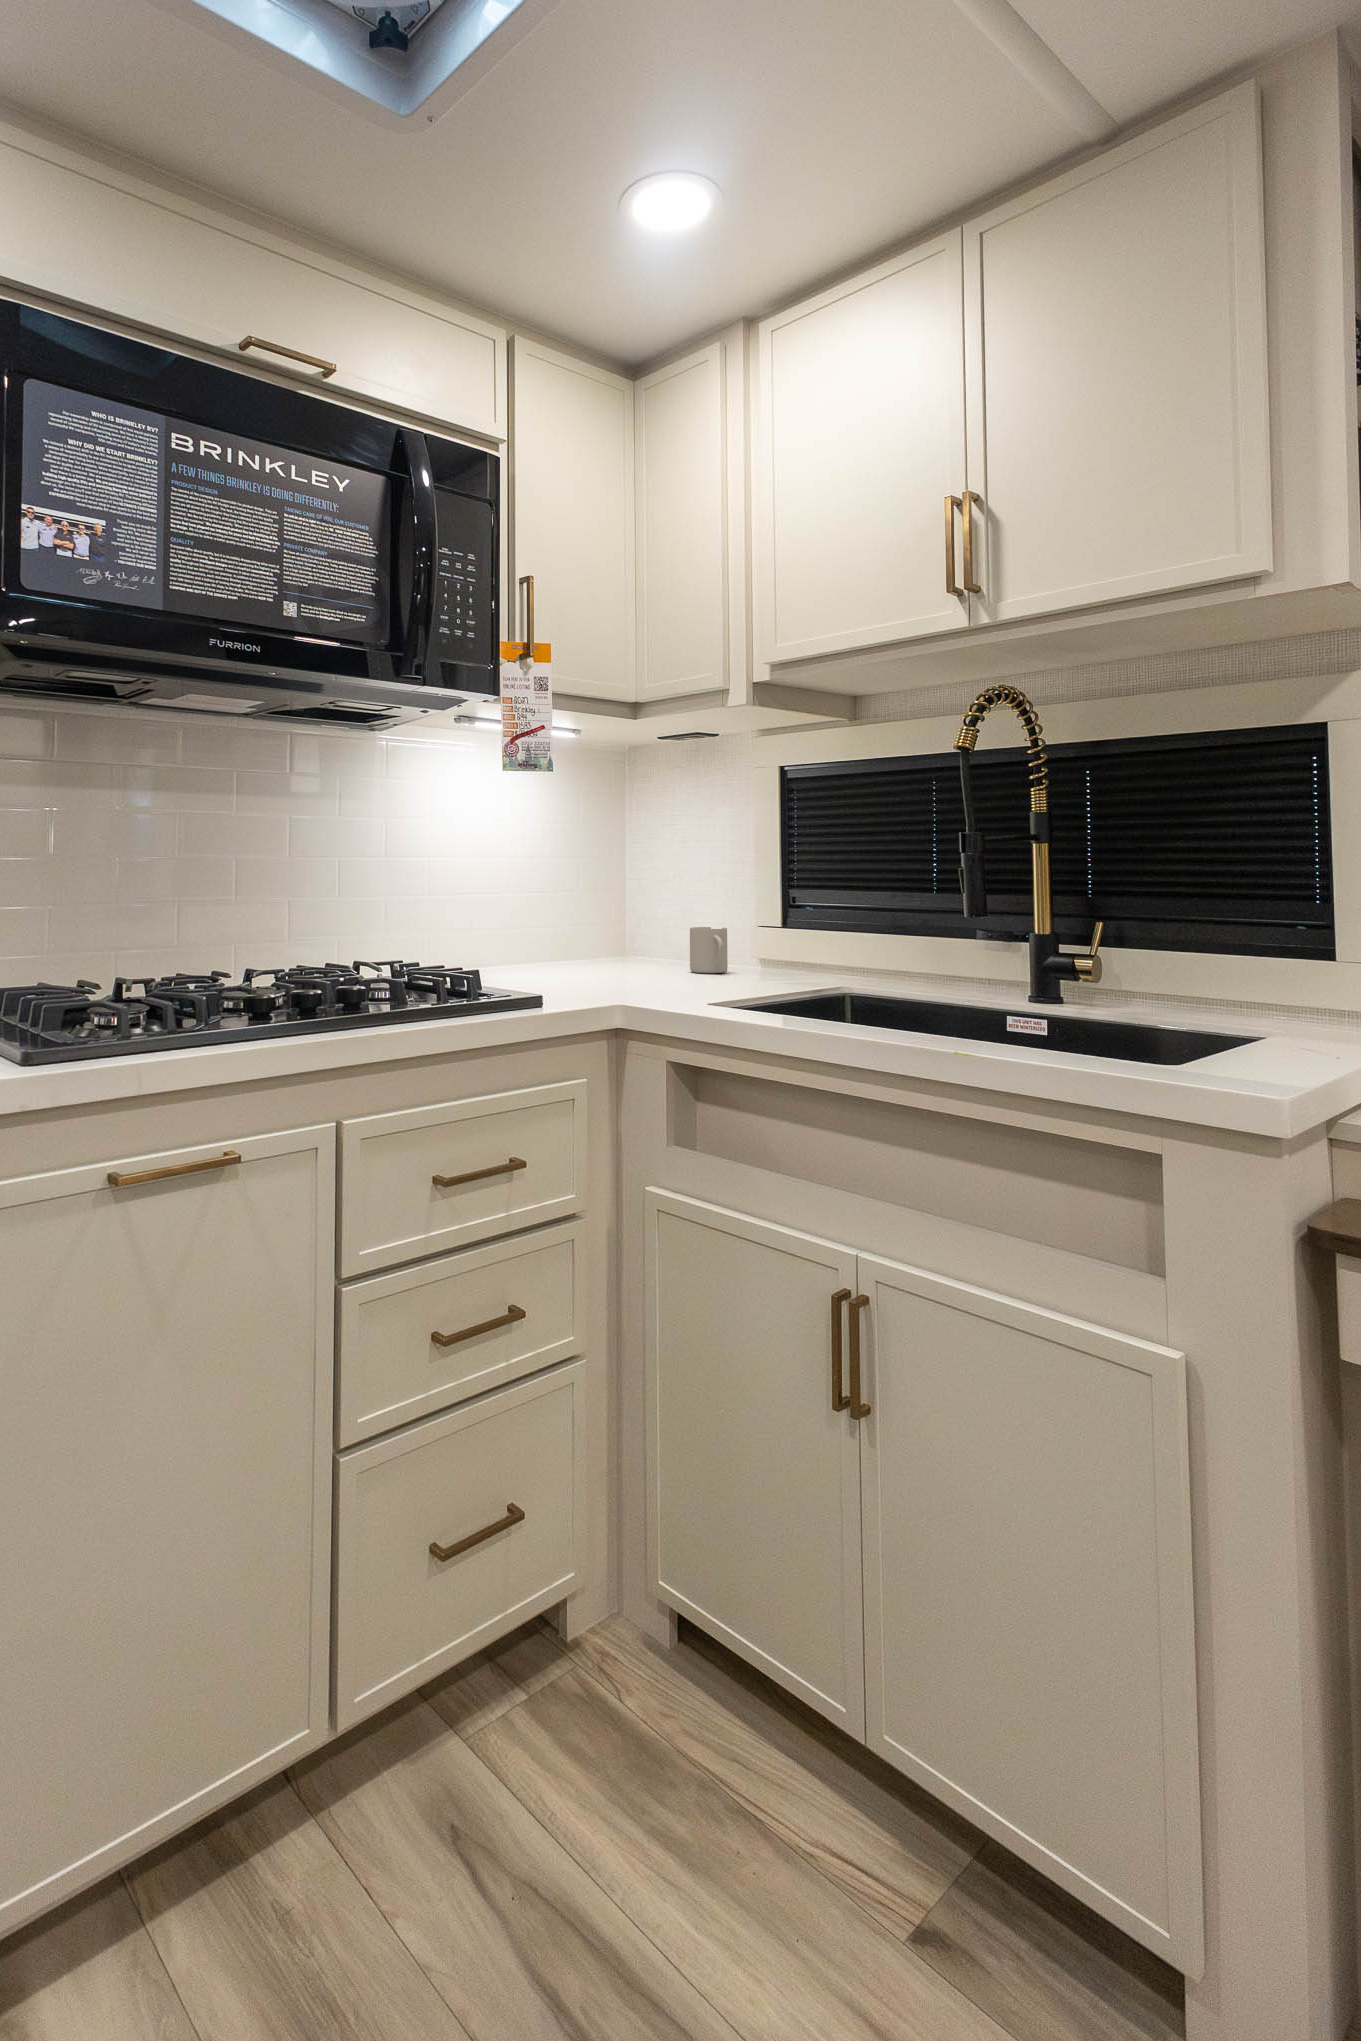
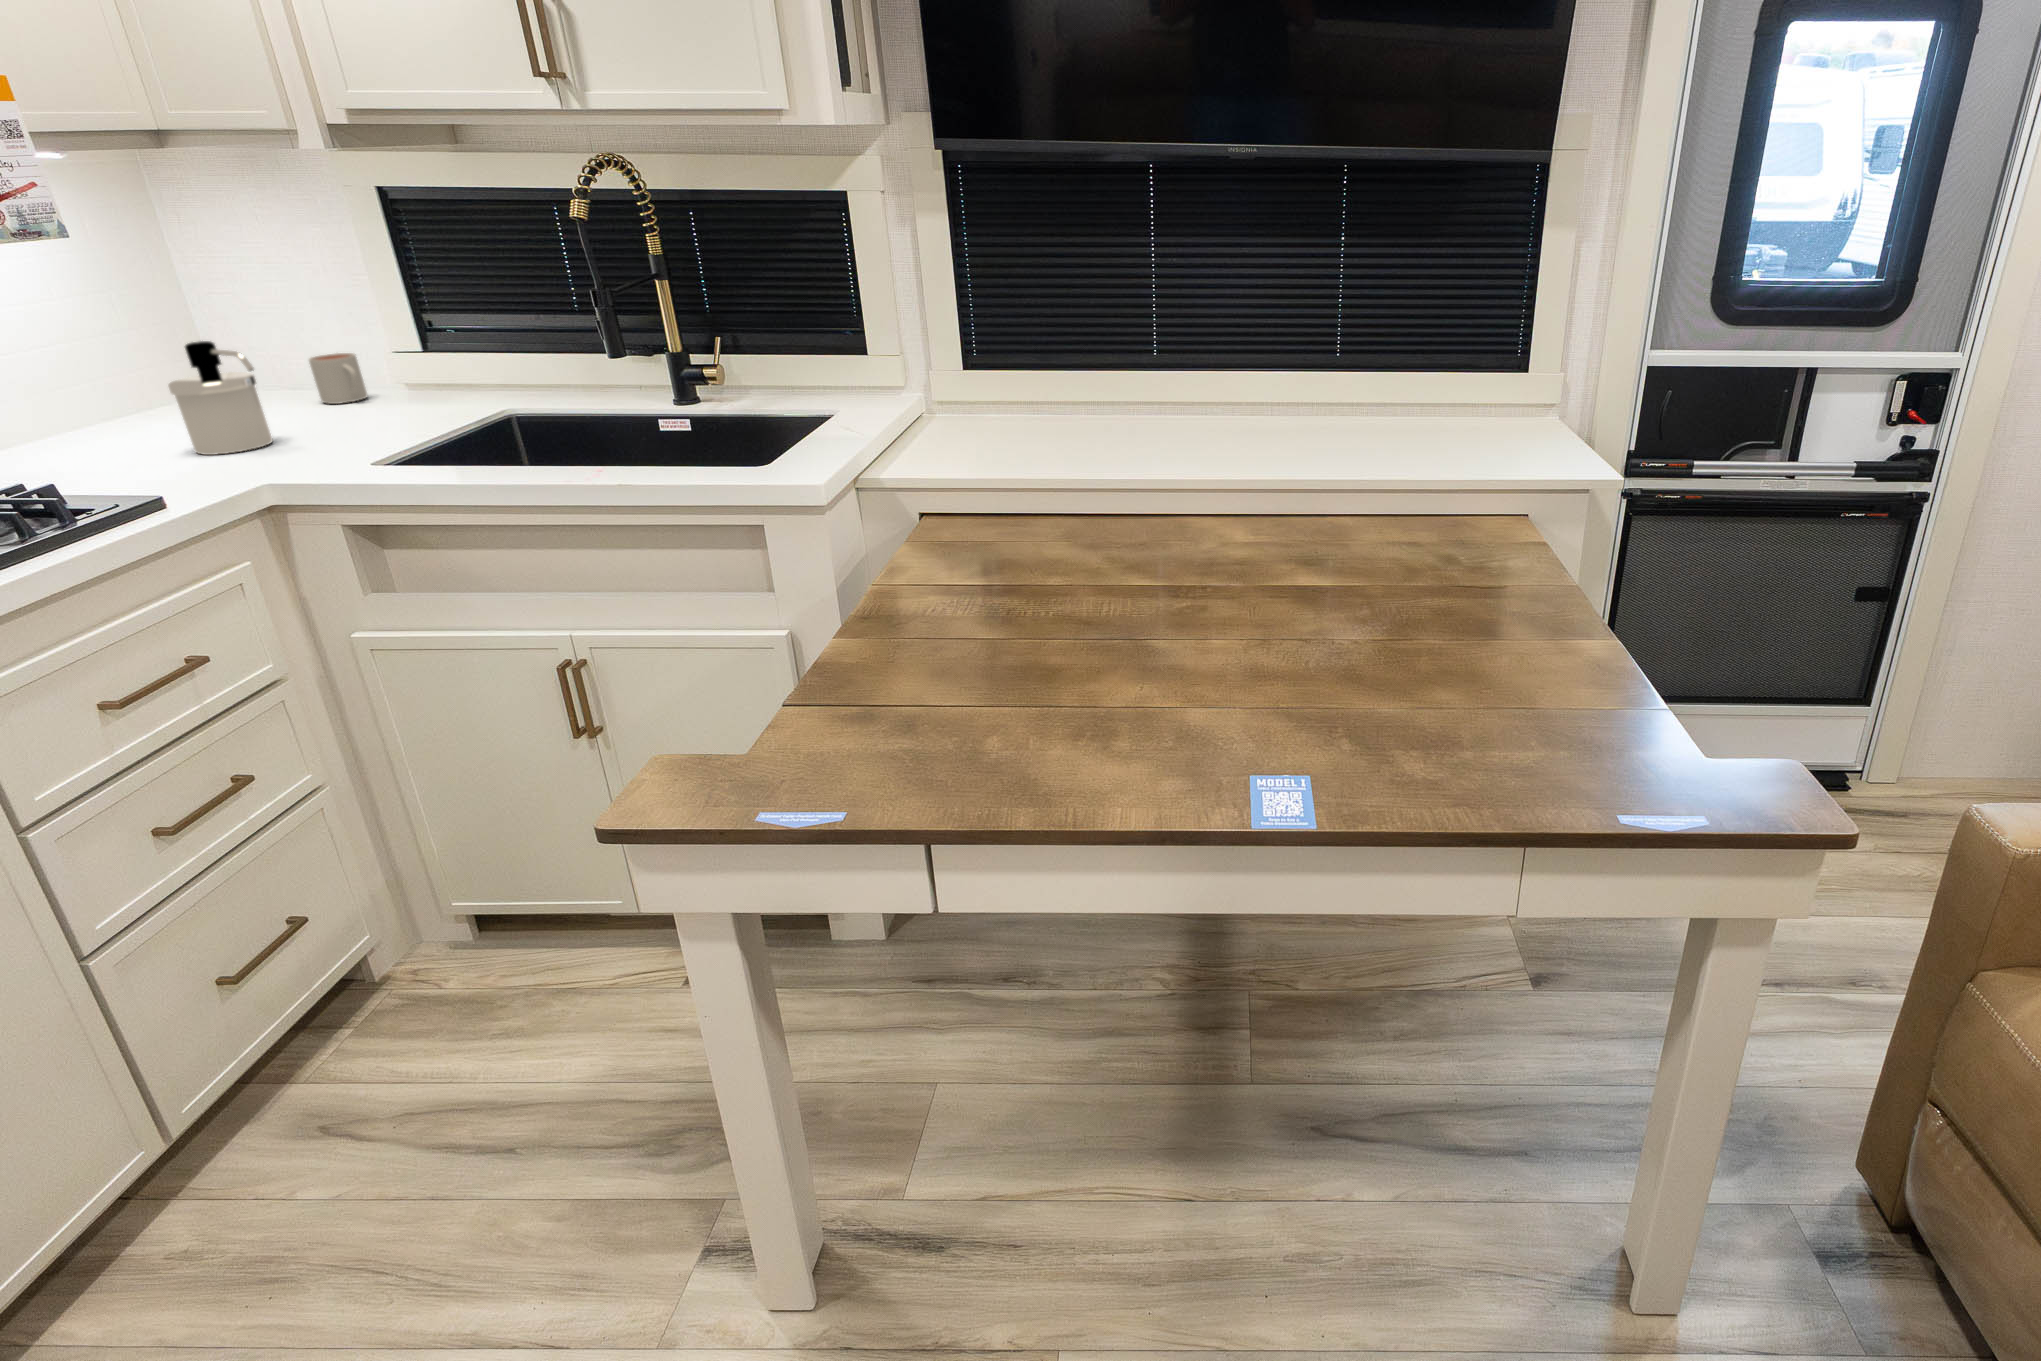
soap dispenser: none [579,883,641,988] -> present [168,341,272,455]

